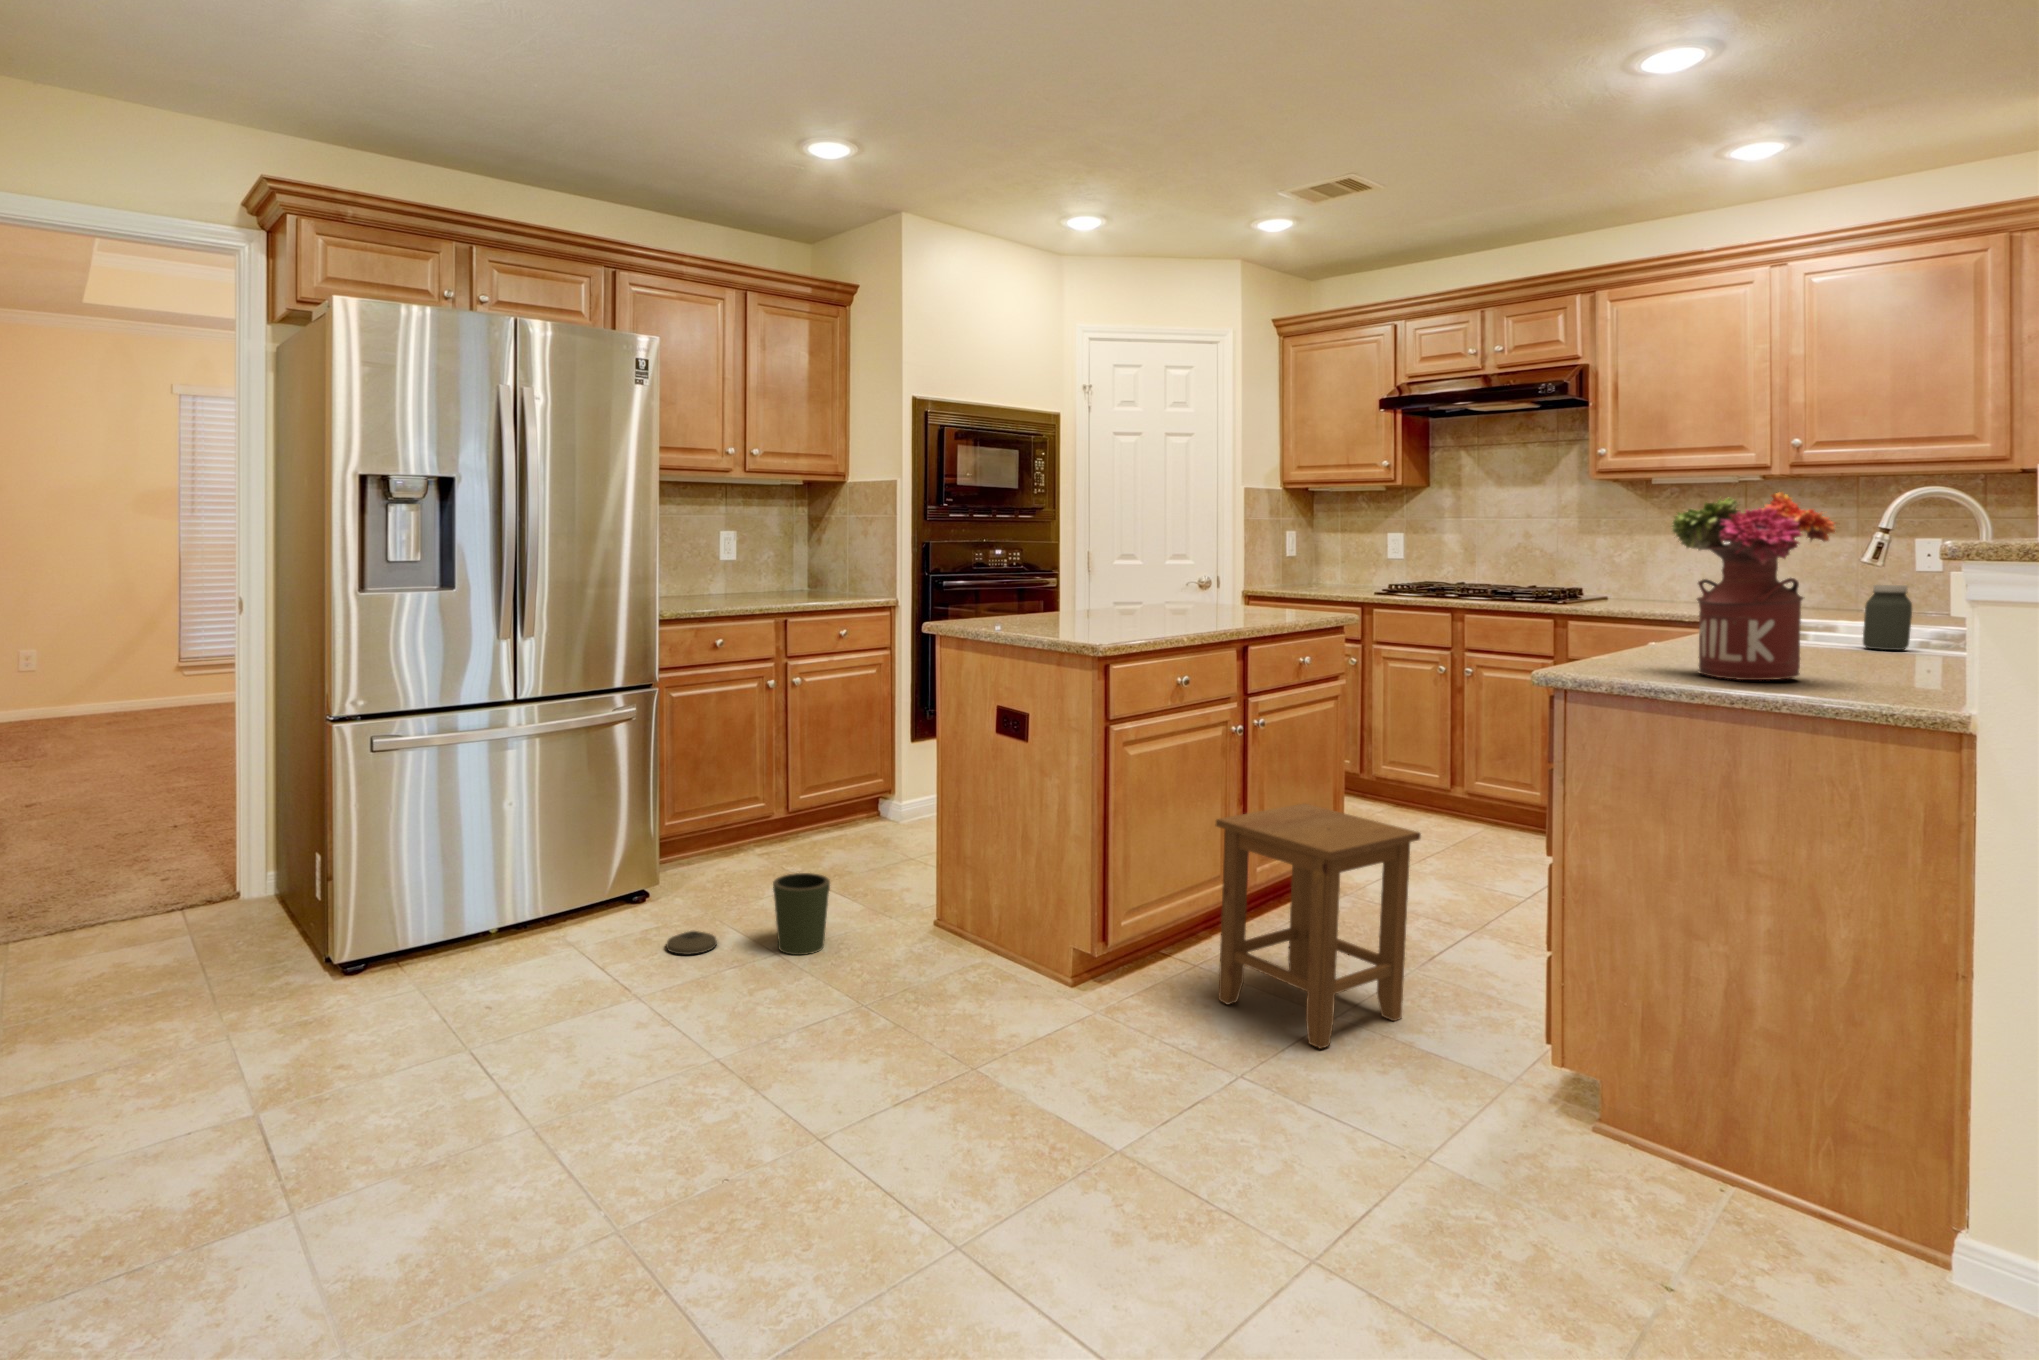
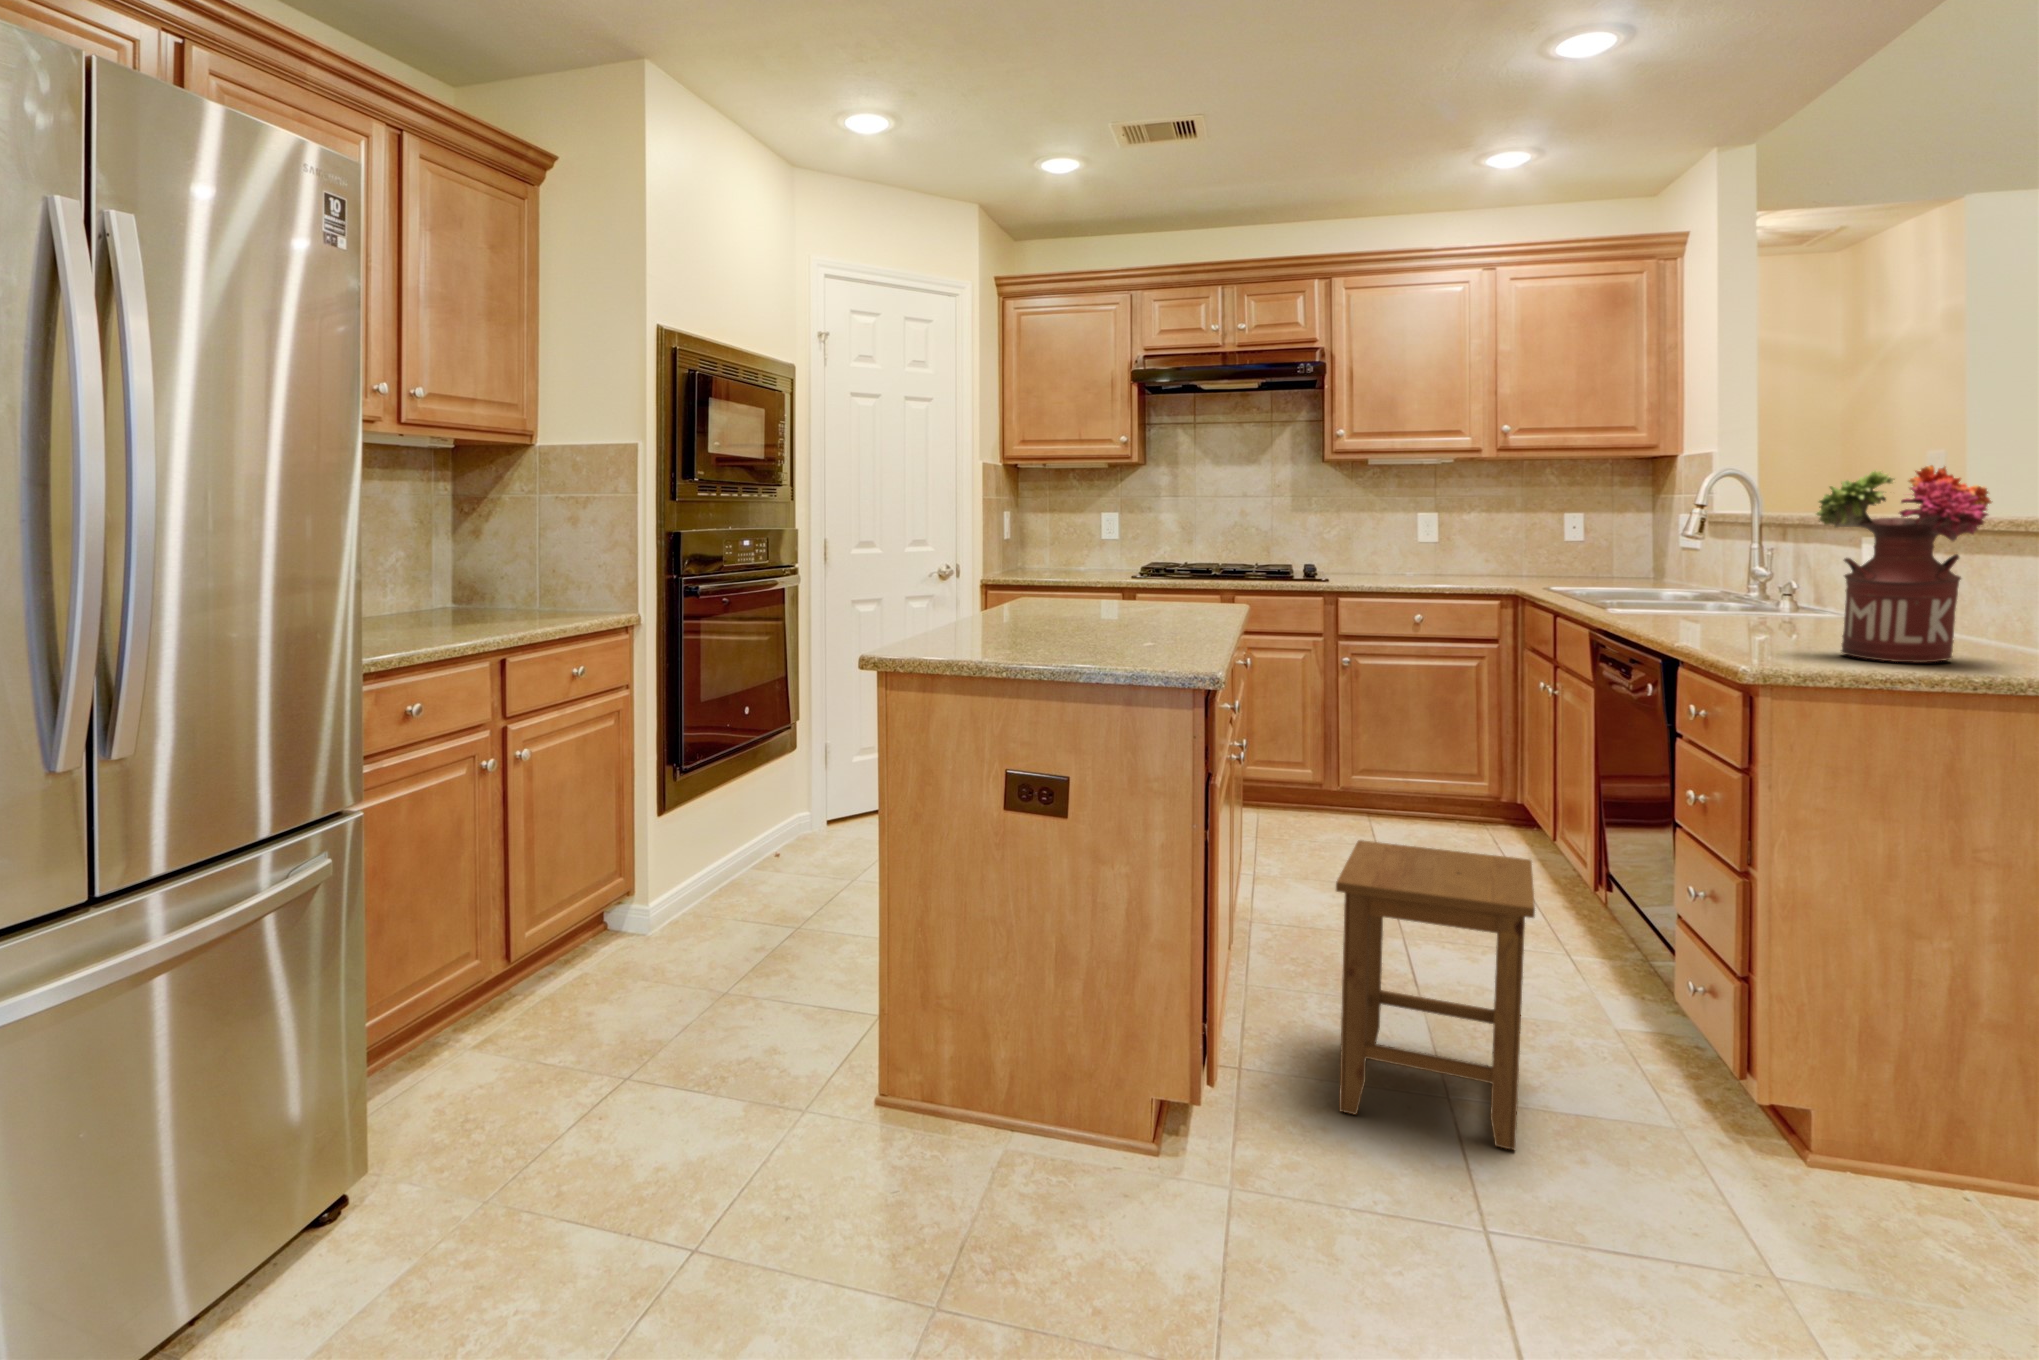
jar: present [1863,585,1912,650] -> none [1763,559,1807,620]
trash can: present [666,873,830,955] -> none [505,1065,785,1280]

